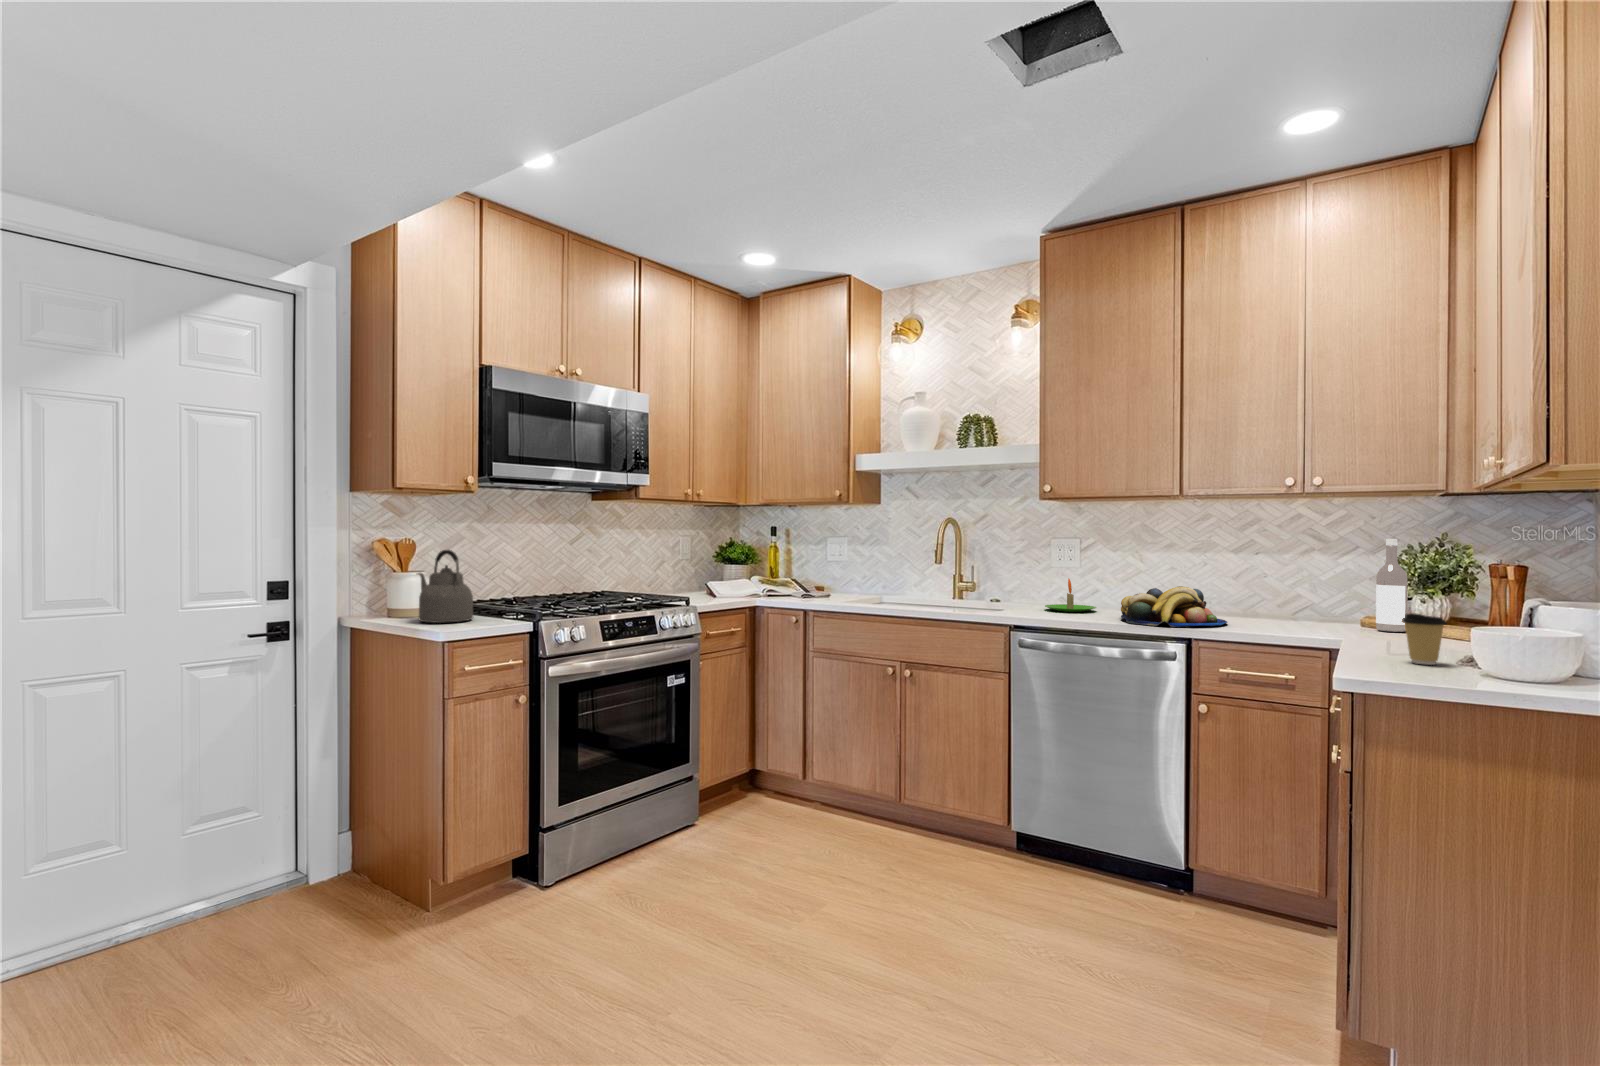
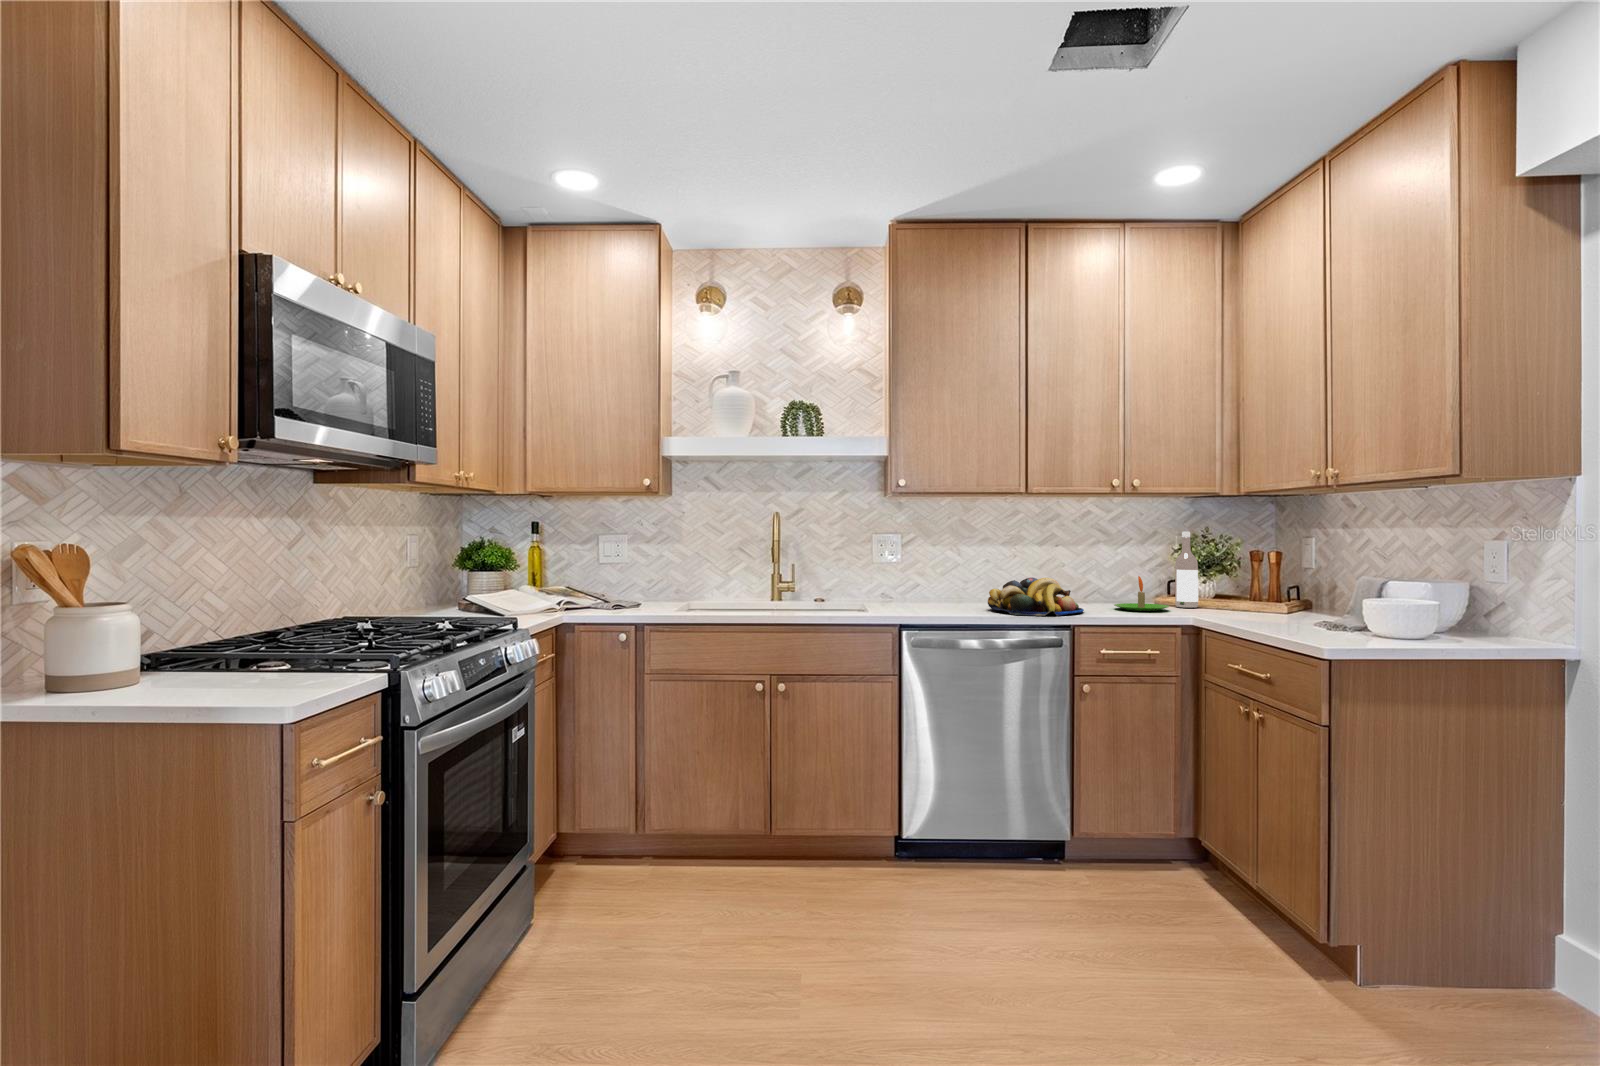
kettle: present [418,550,473,623] -> none [154,563,295,693]
candle: present [1045,579,1096,612] -> present [1114,576,1169,611]
coffee cup: present [1402,613,1446,665] -> none [1292,591,1326,632]

